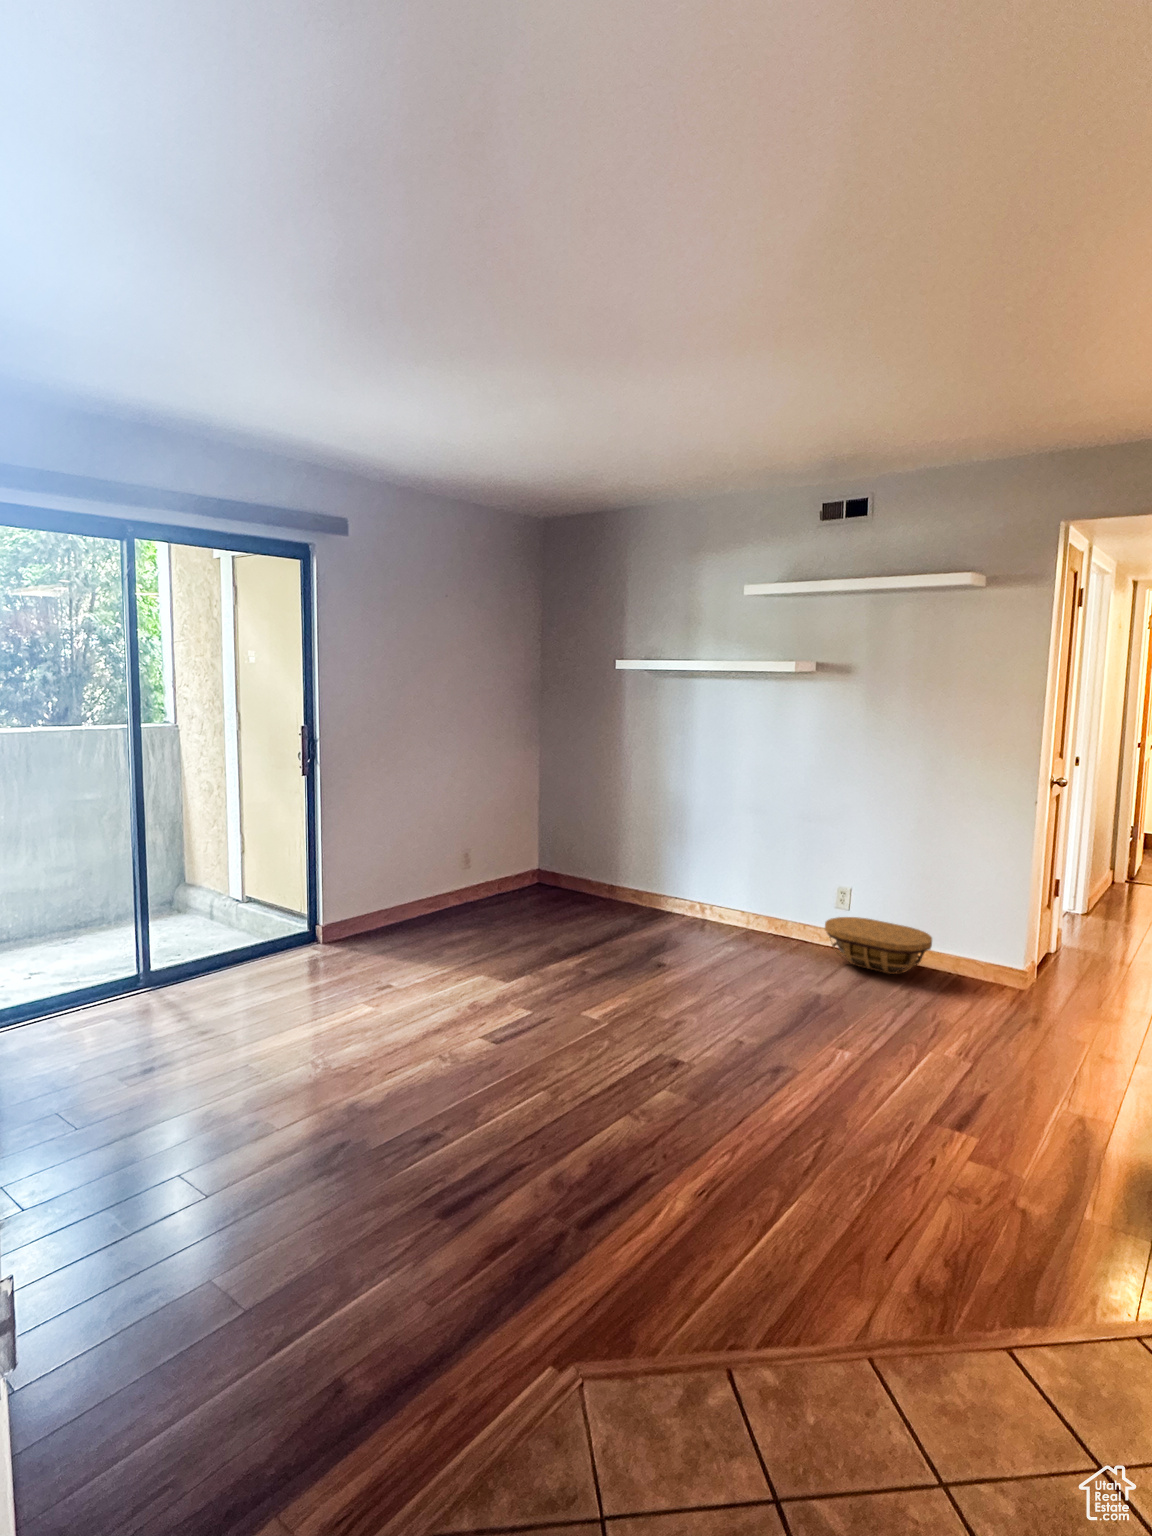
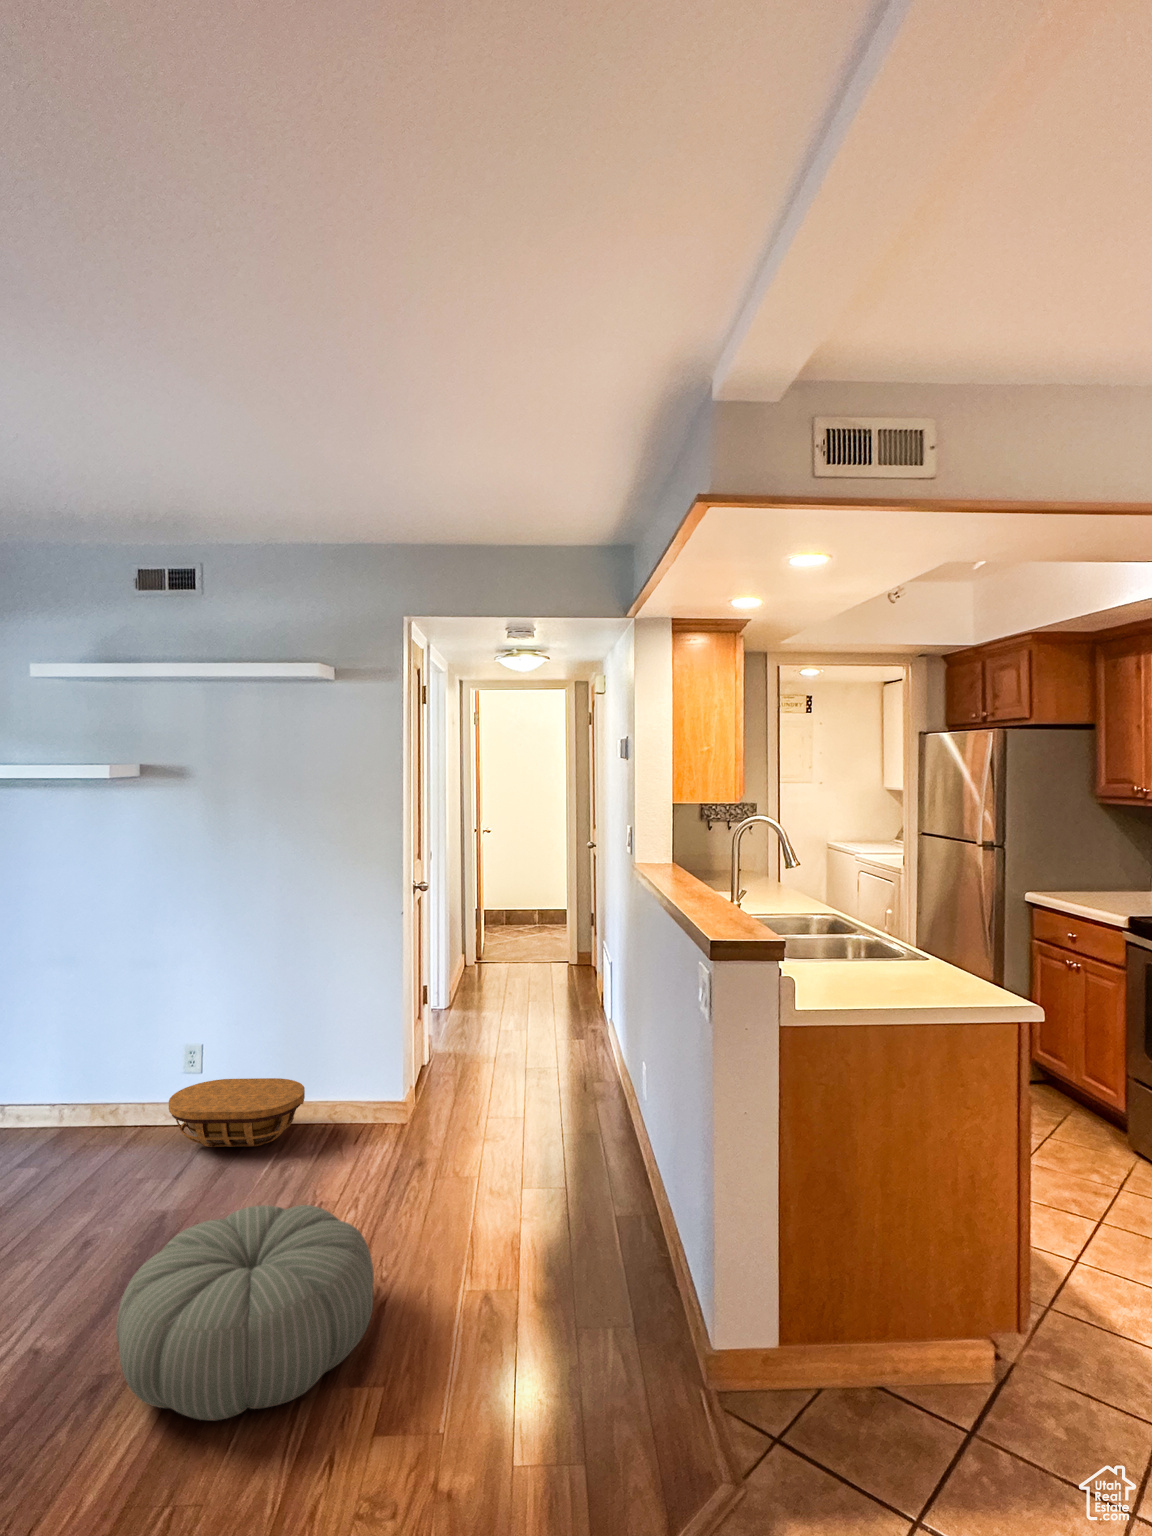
pouf: none [794,993,978,1119] -> present [116,1205,374,1420]

